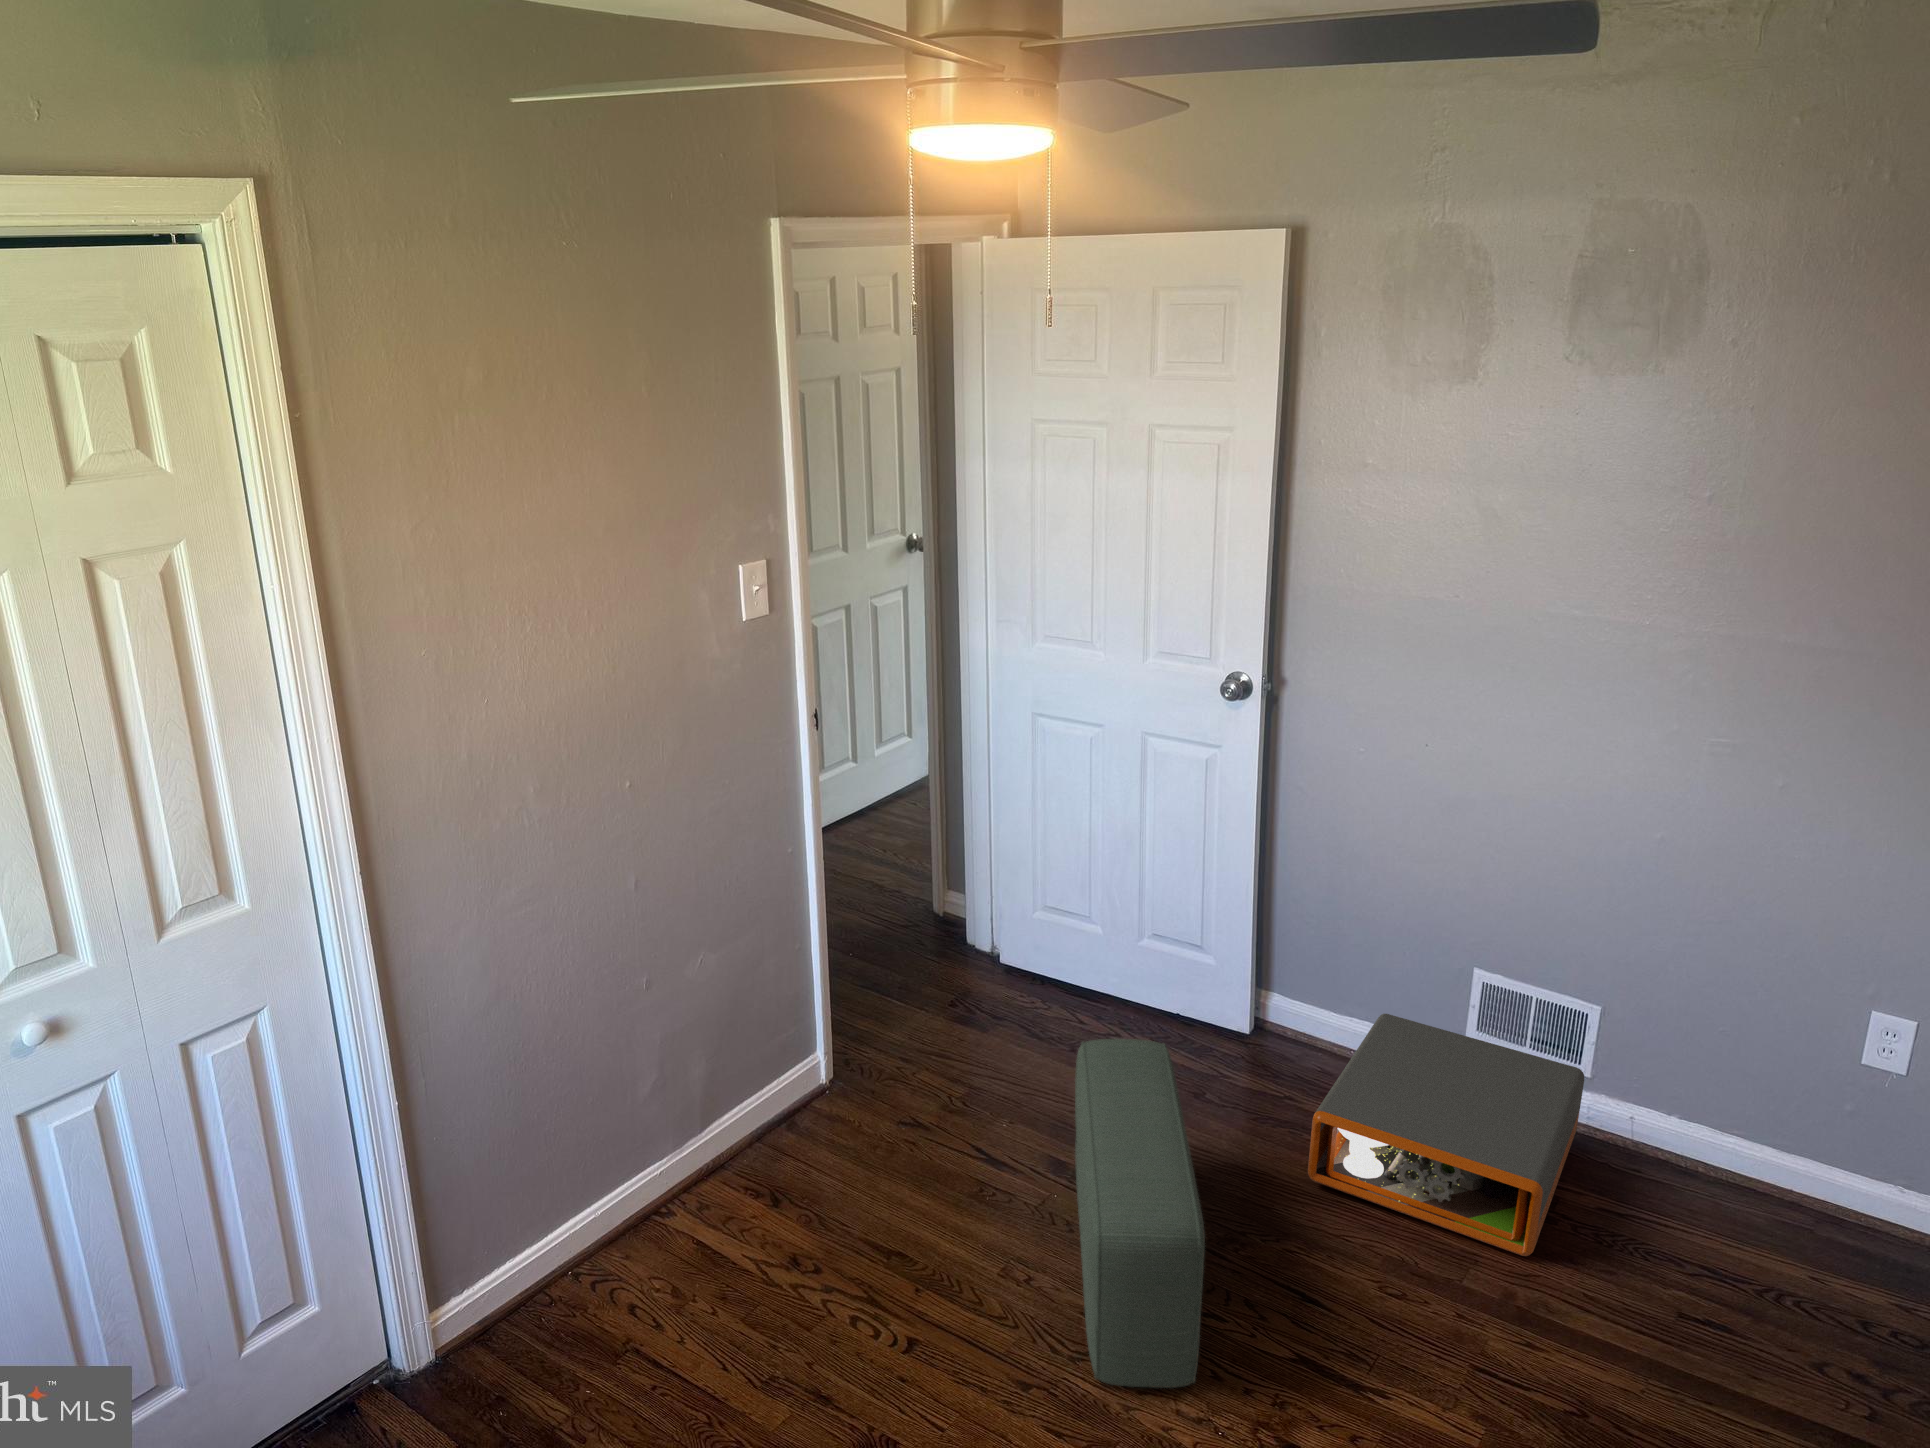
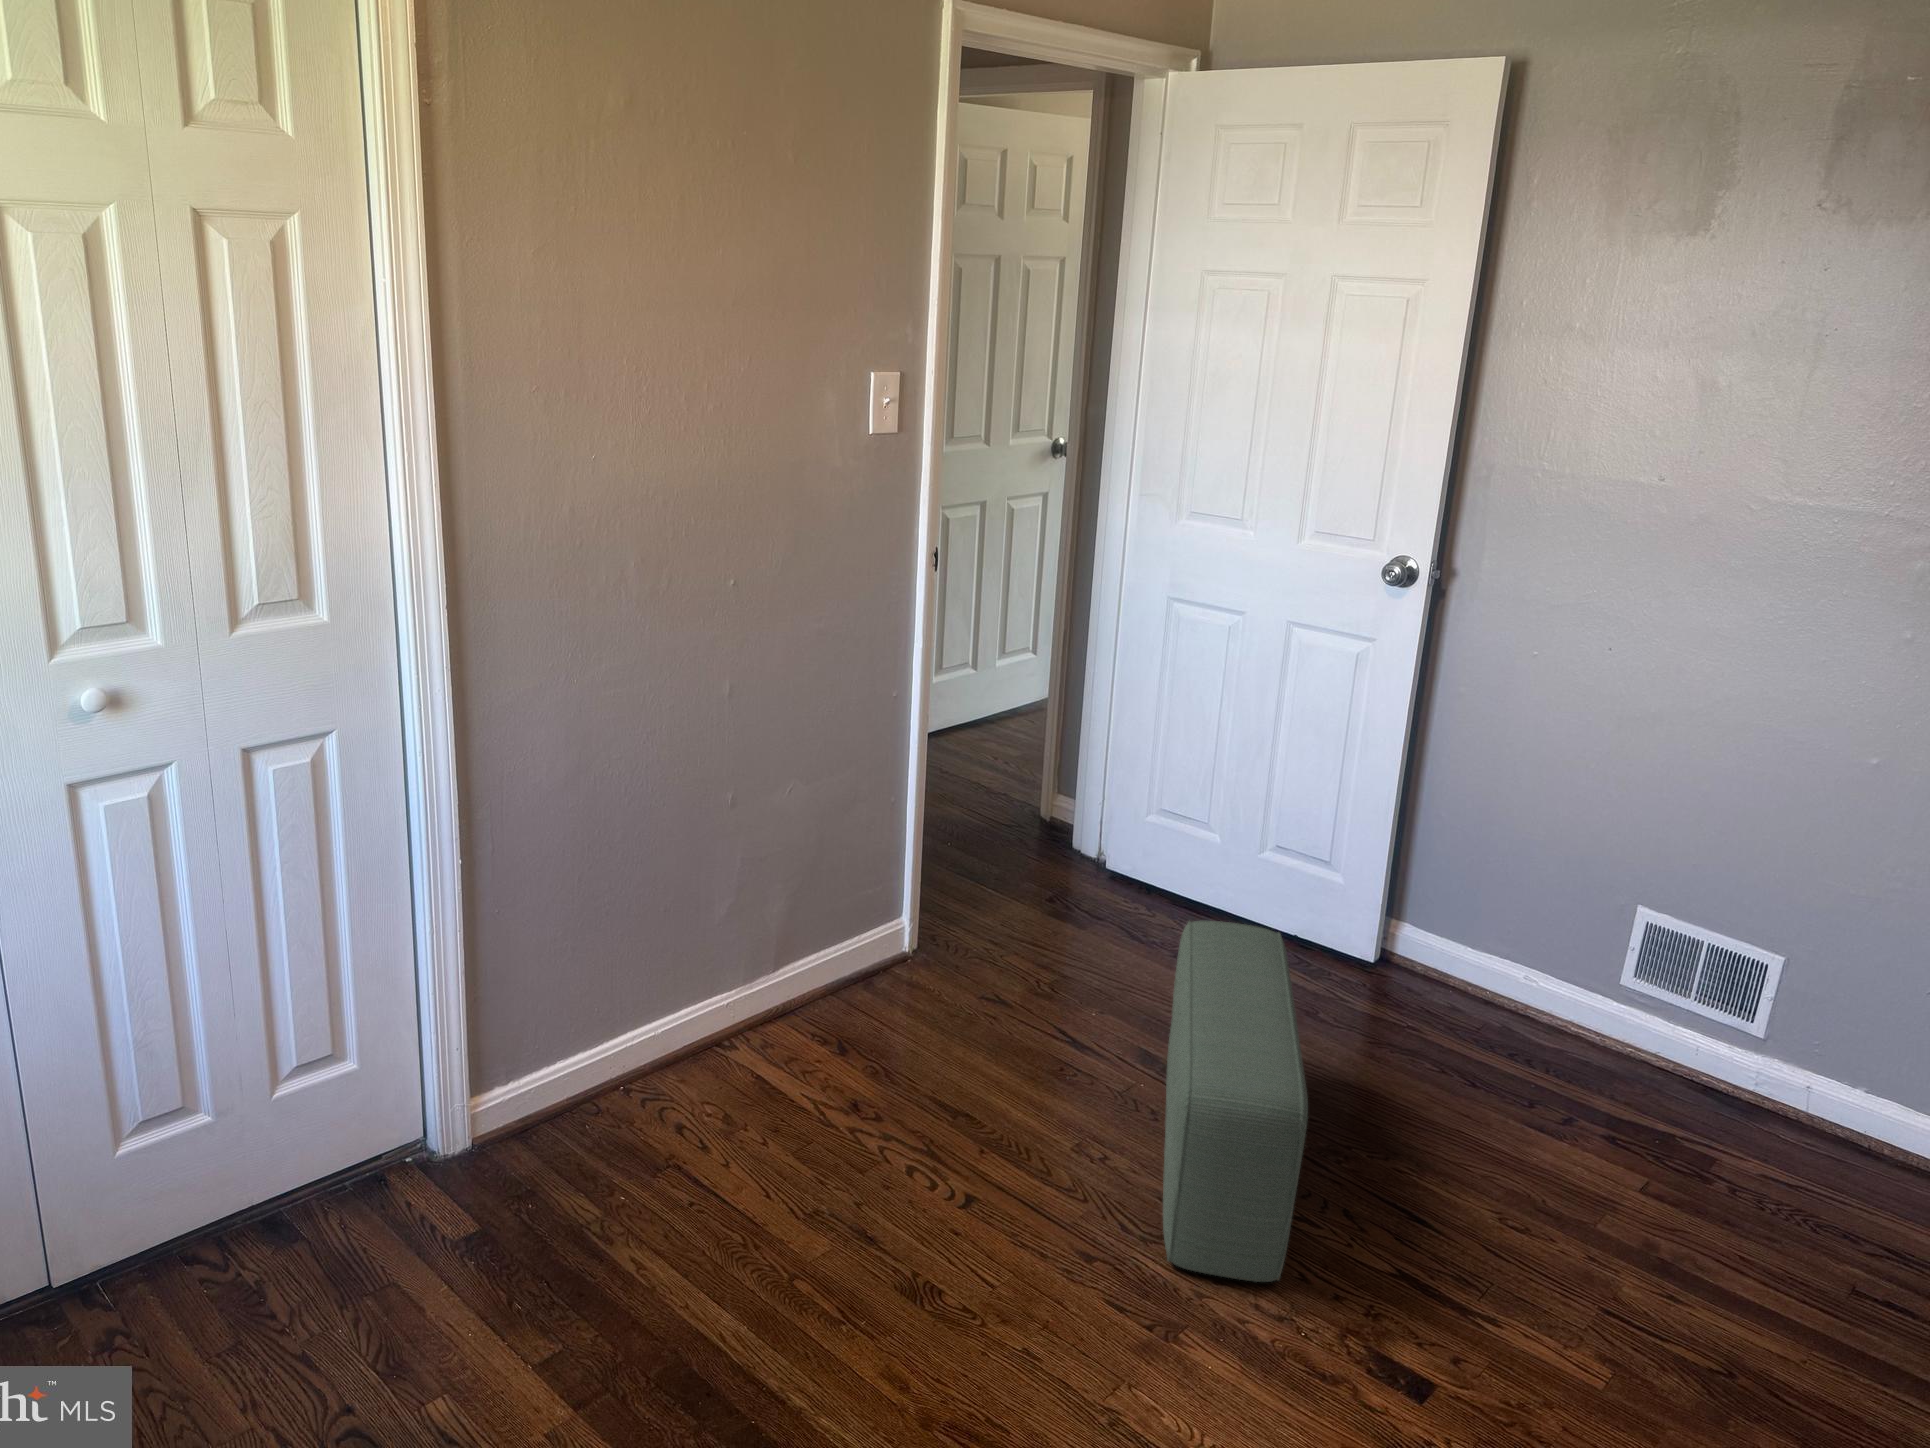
storage box: present [1308,1014,1584,1256] -> none [1426,947,1755,1209]

